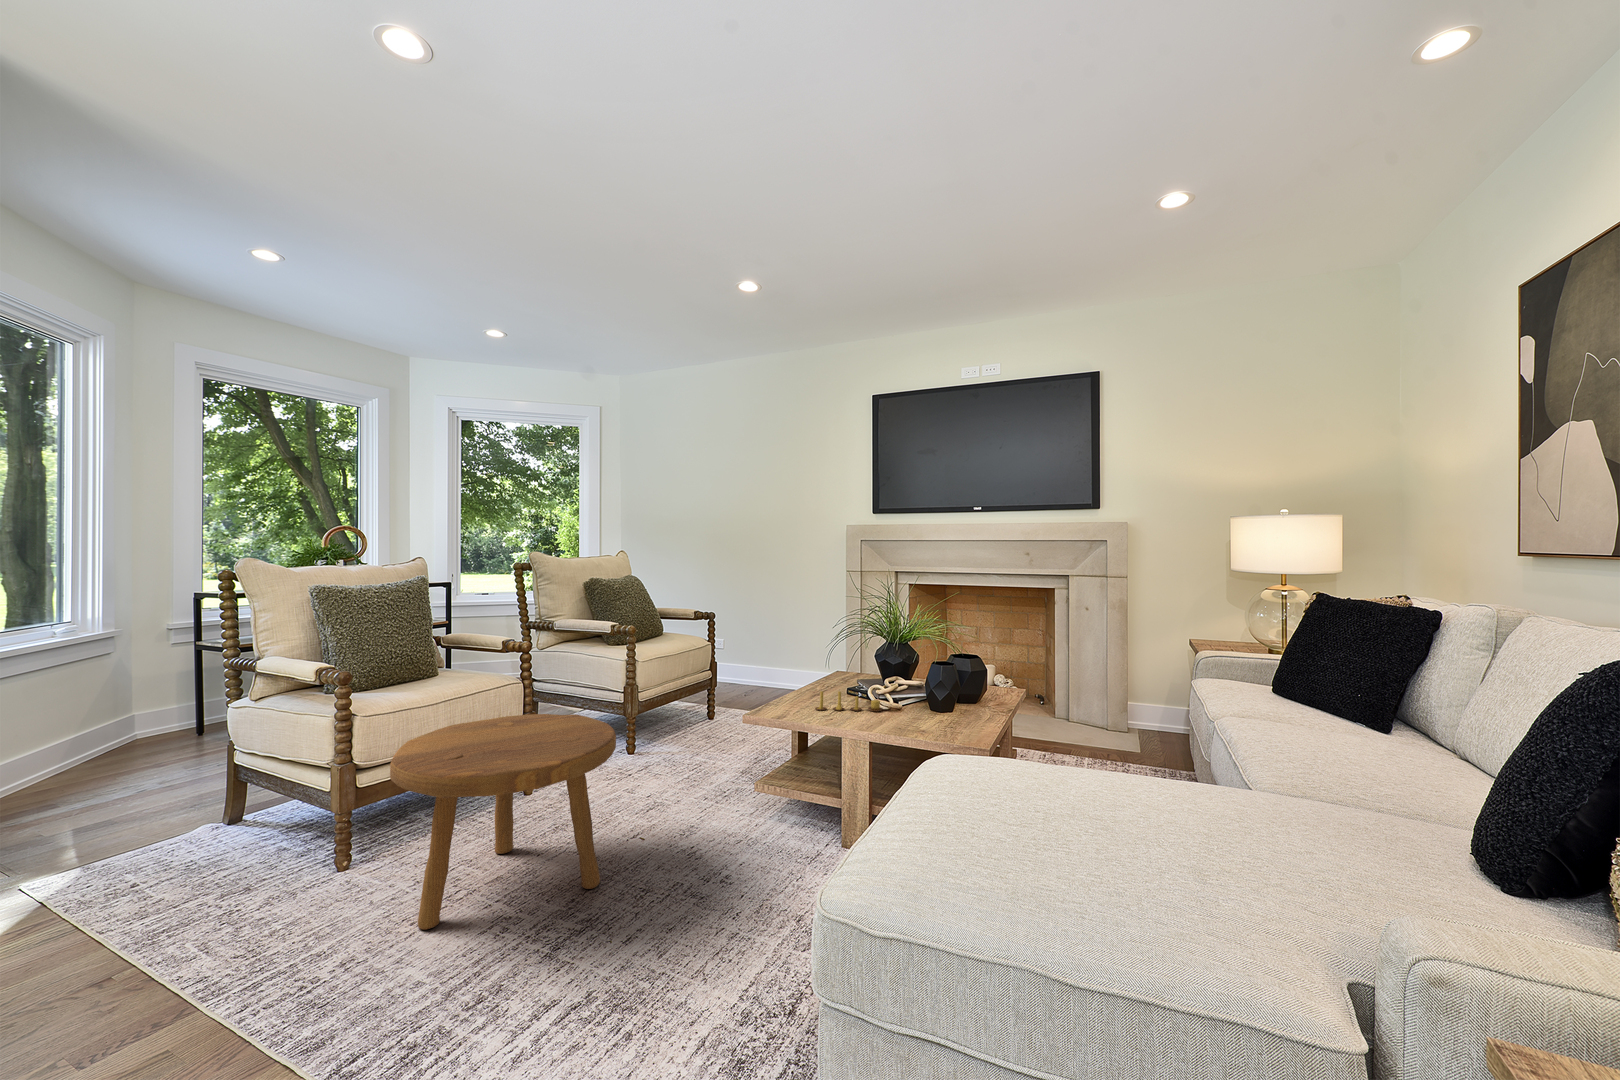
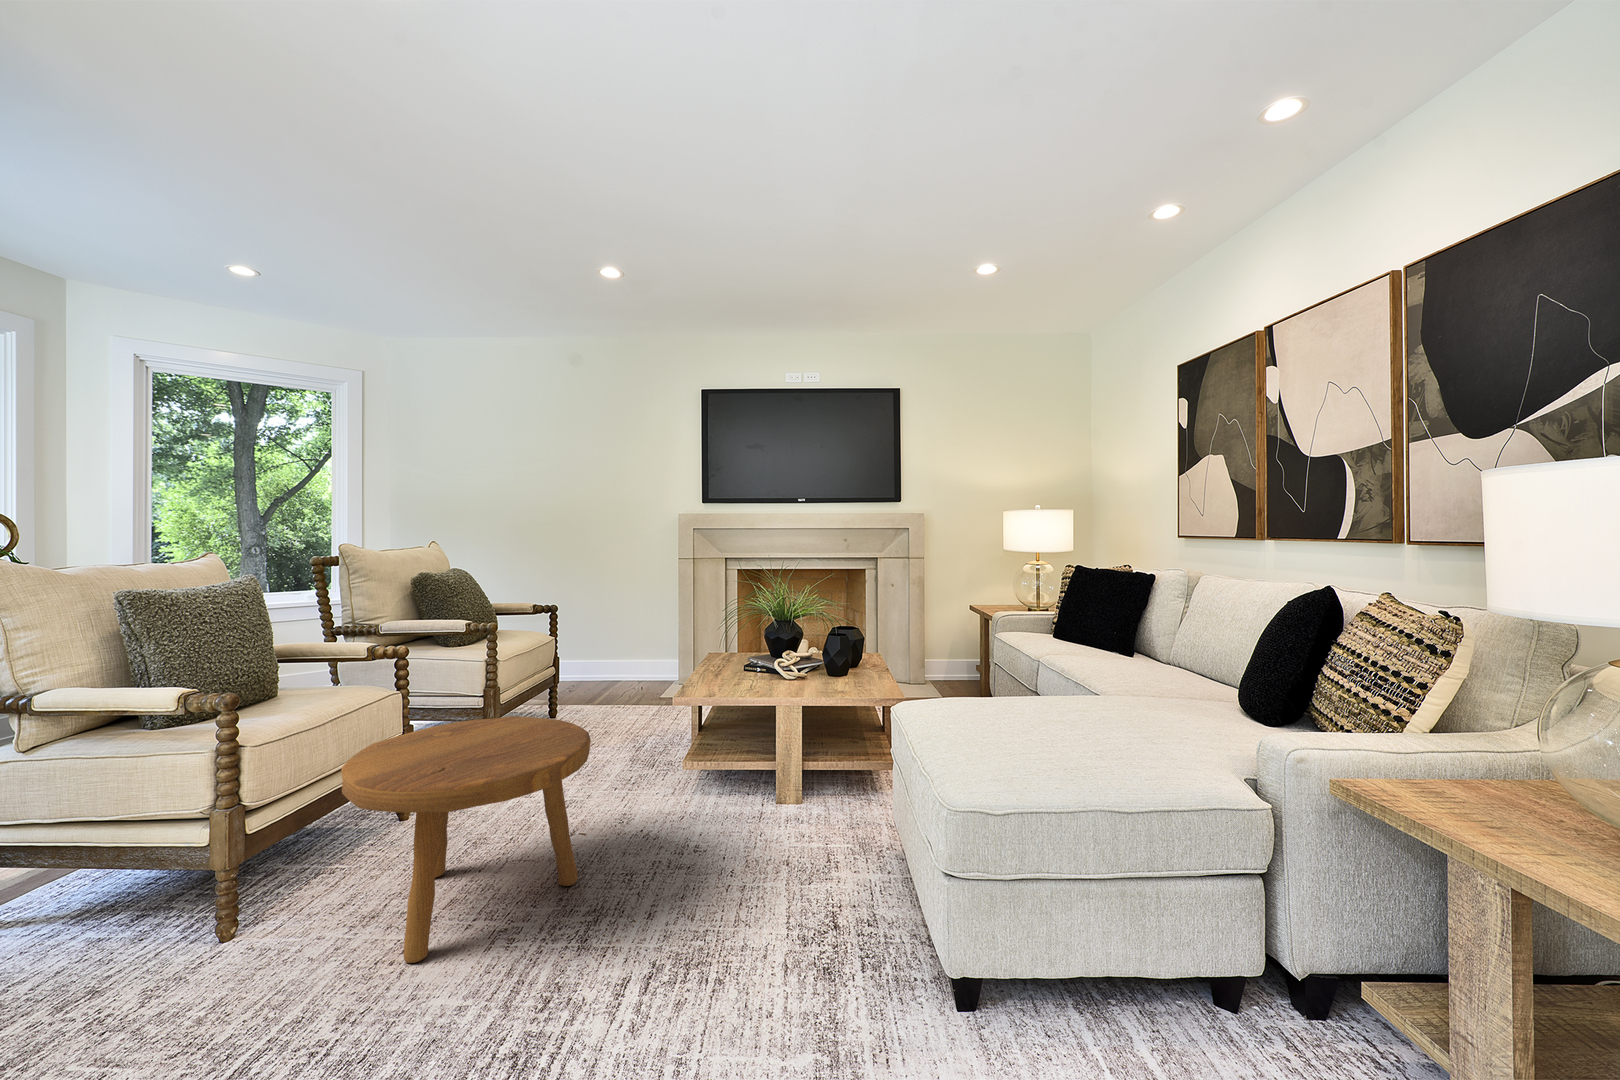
candle: present [815,691,882,711] -> none [732,667,792,687]

